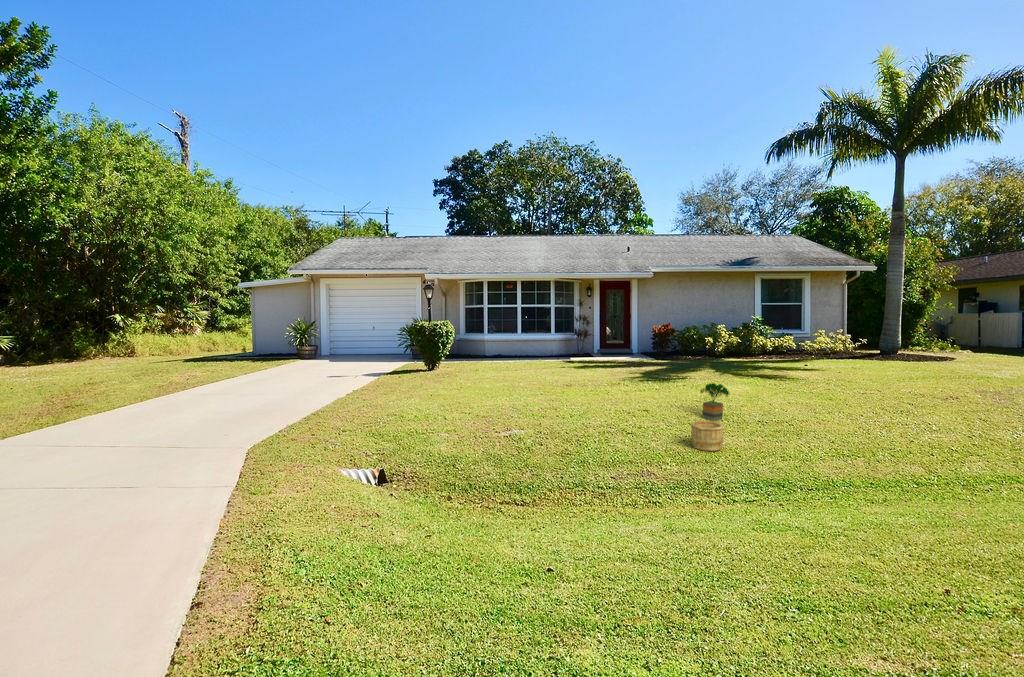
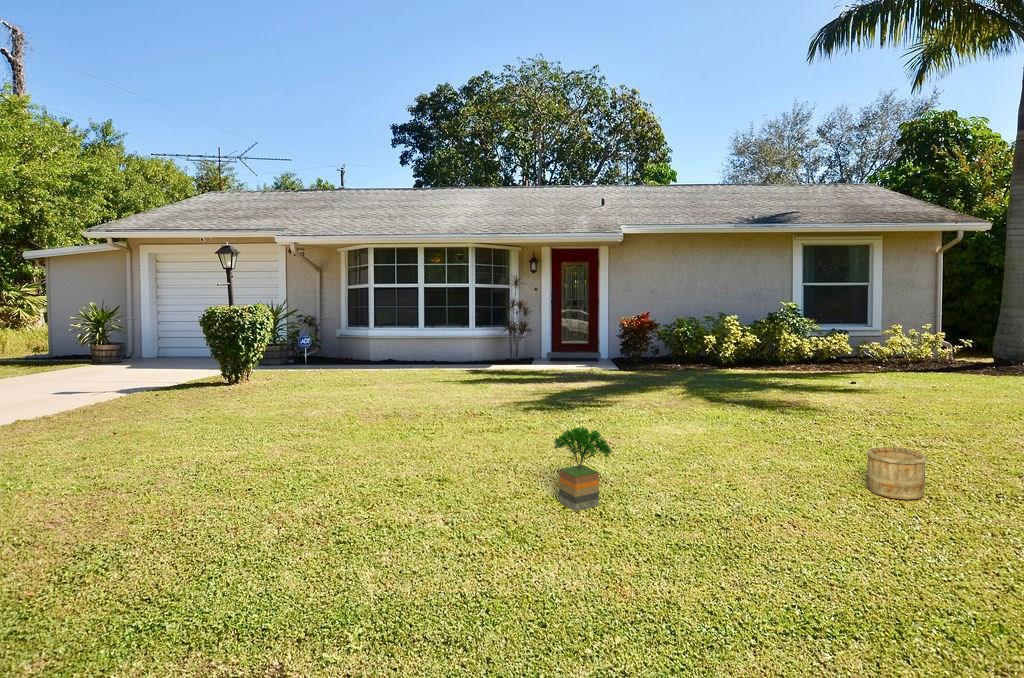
wooden bucket: present [690,420,724,451] -> present [866,447,927,500]

